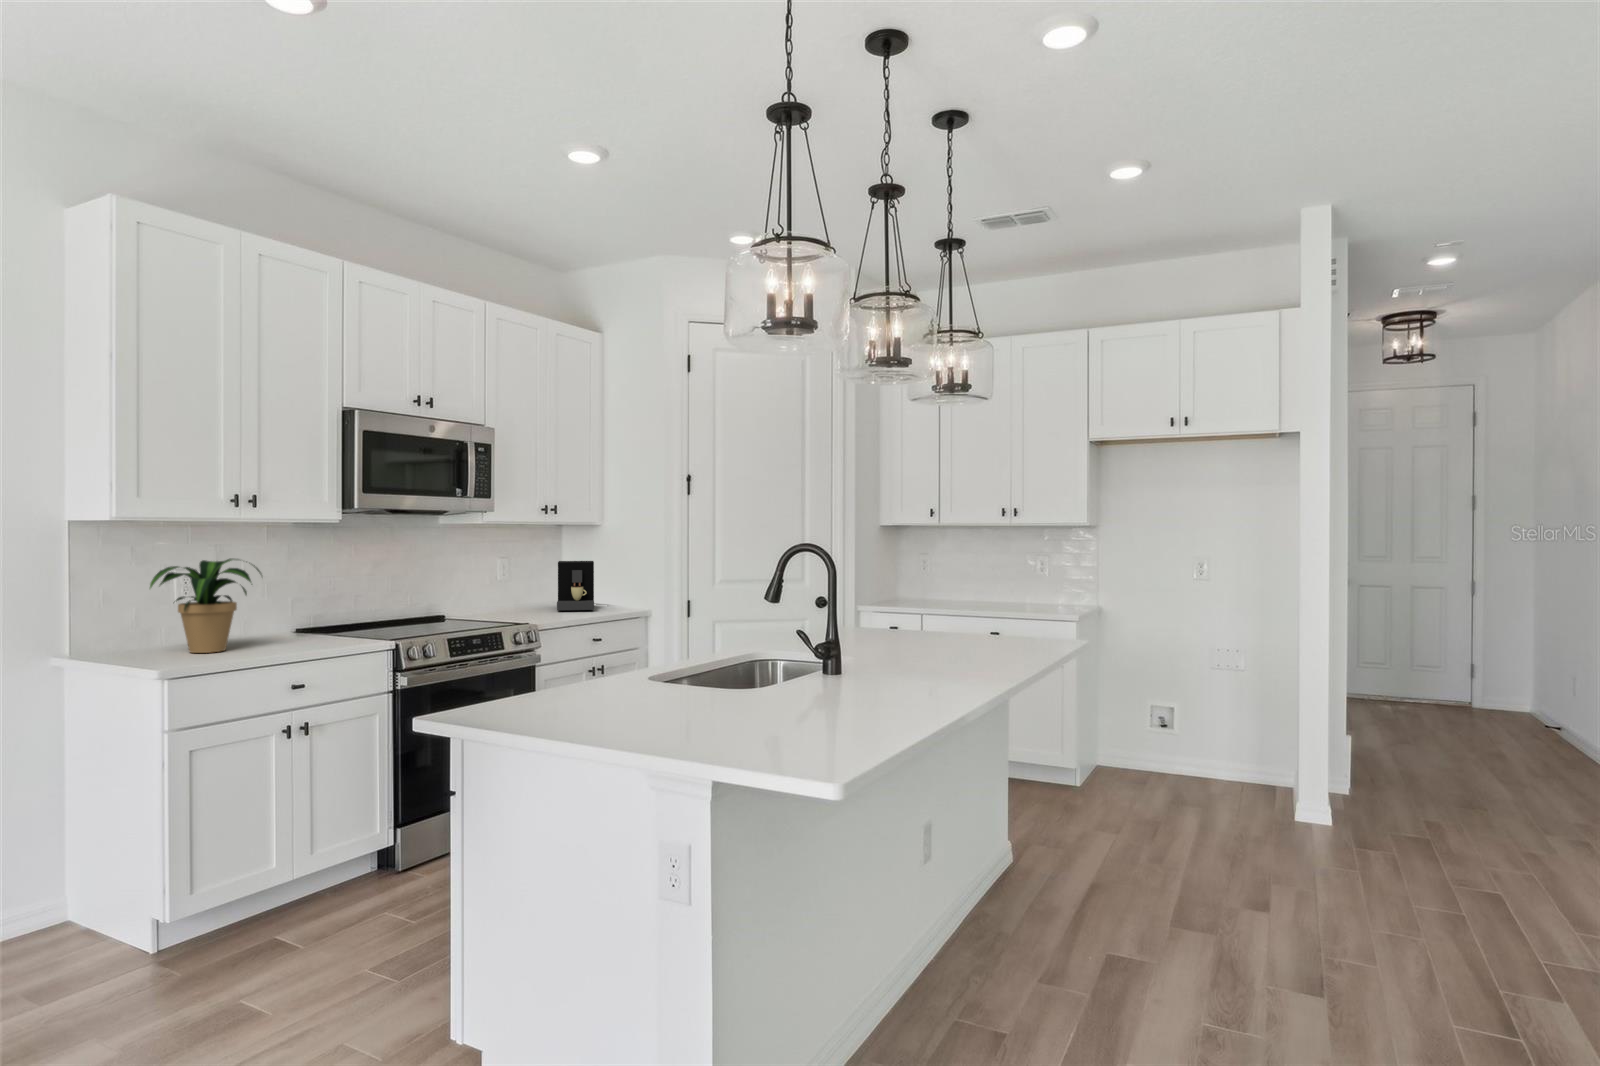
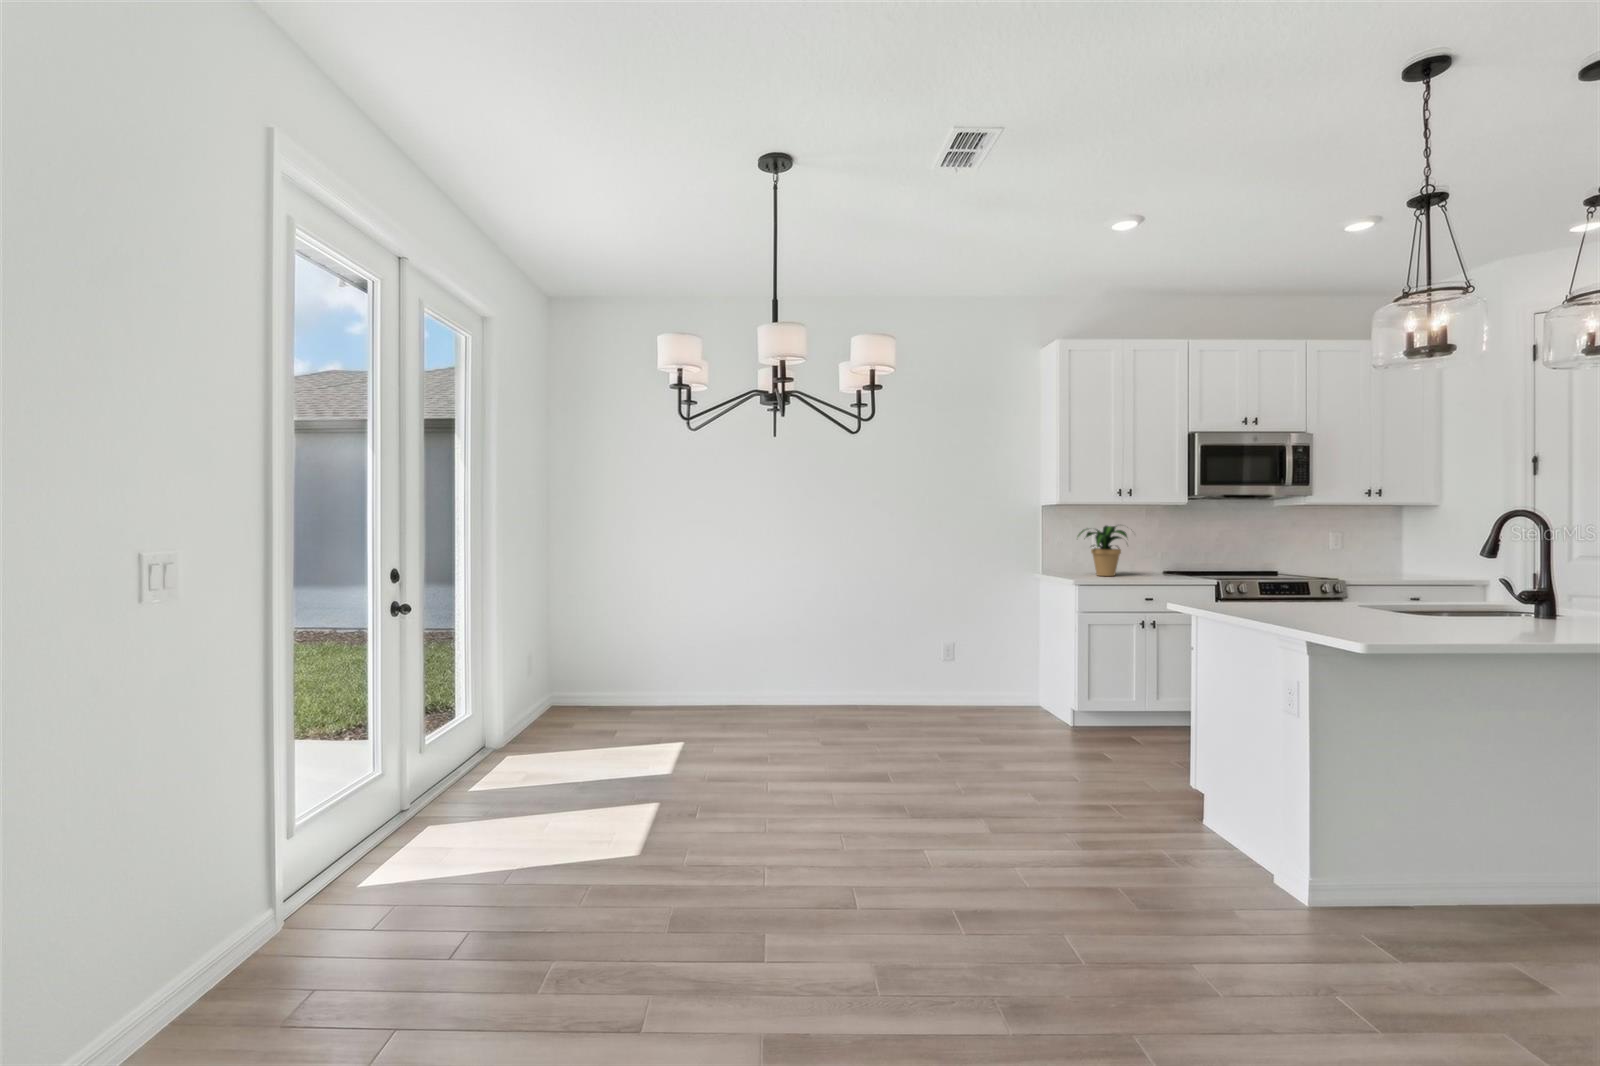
coffee maker: present [557,561,594,610] -> none [1377,534,1426,575]

